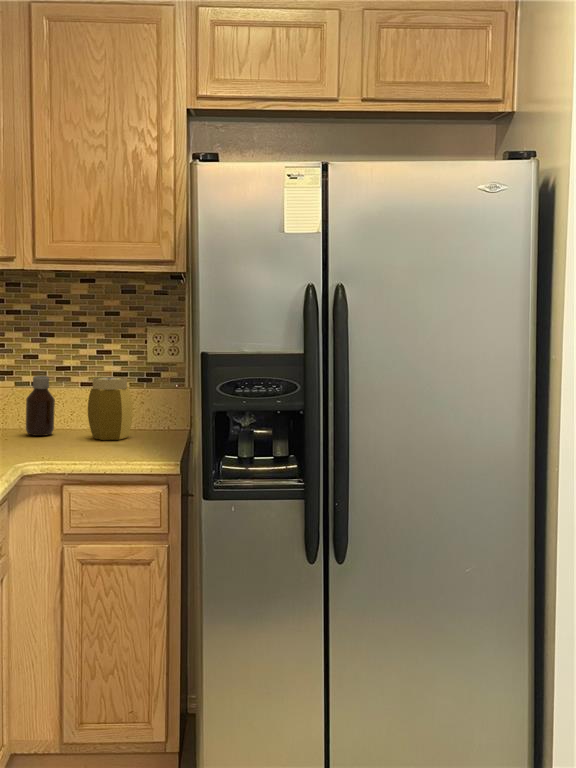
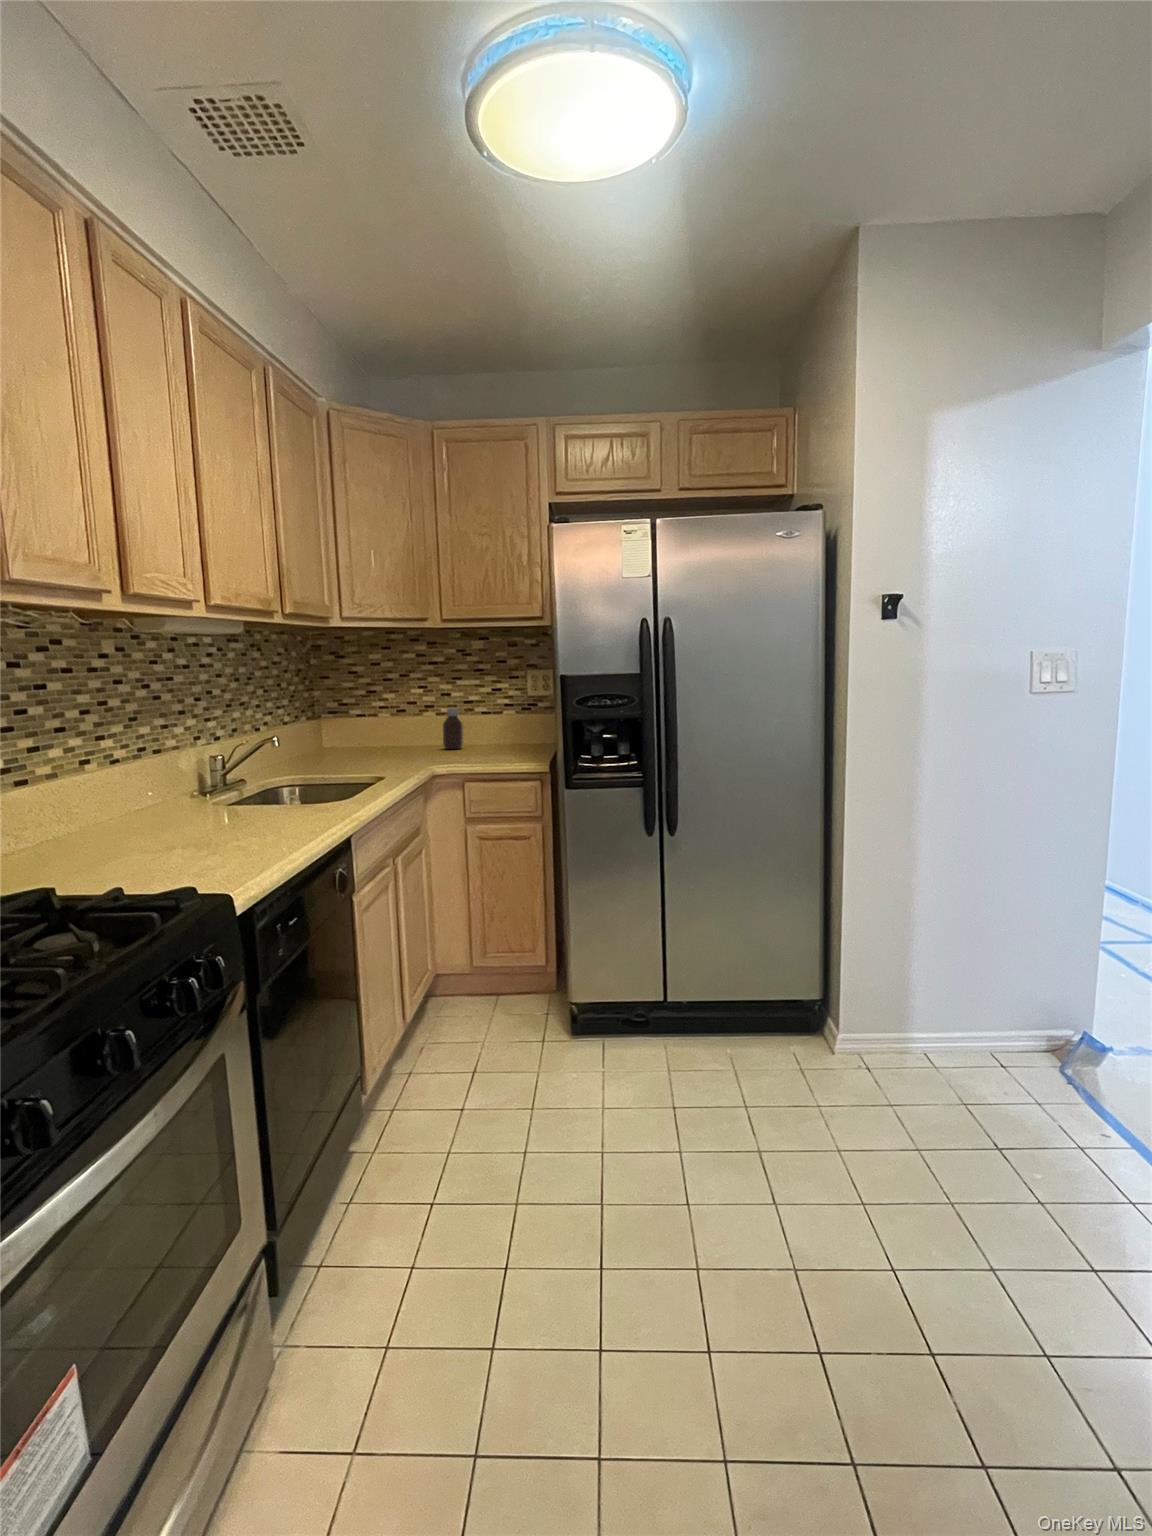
jar: present [88,377,133,440] -> none [485,707,517,751]

